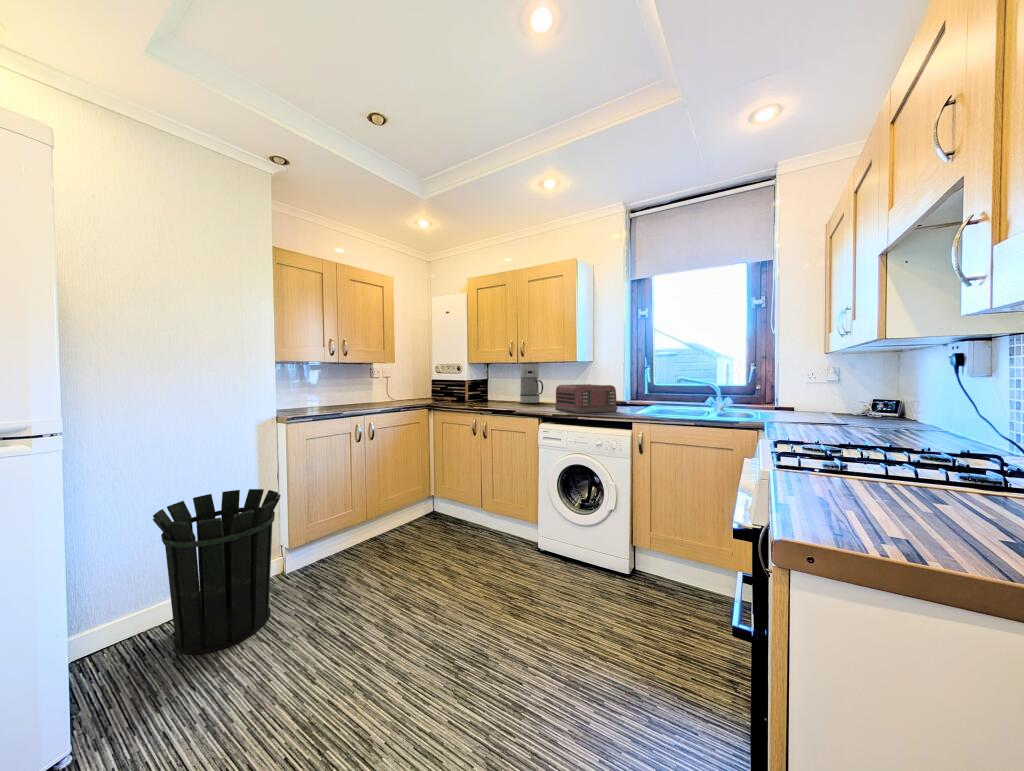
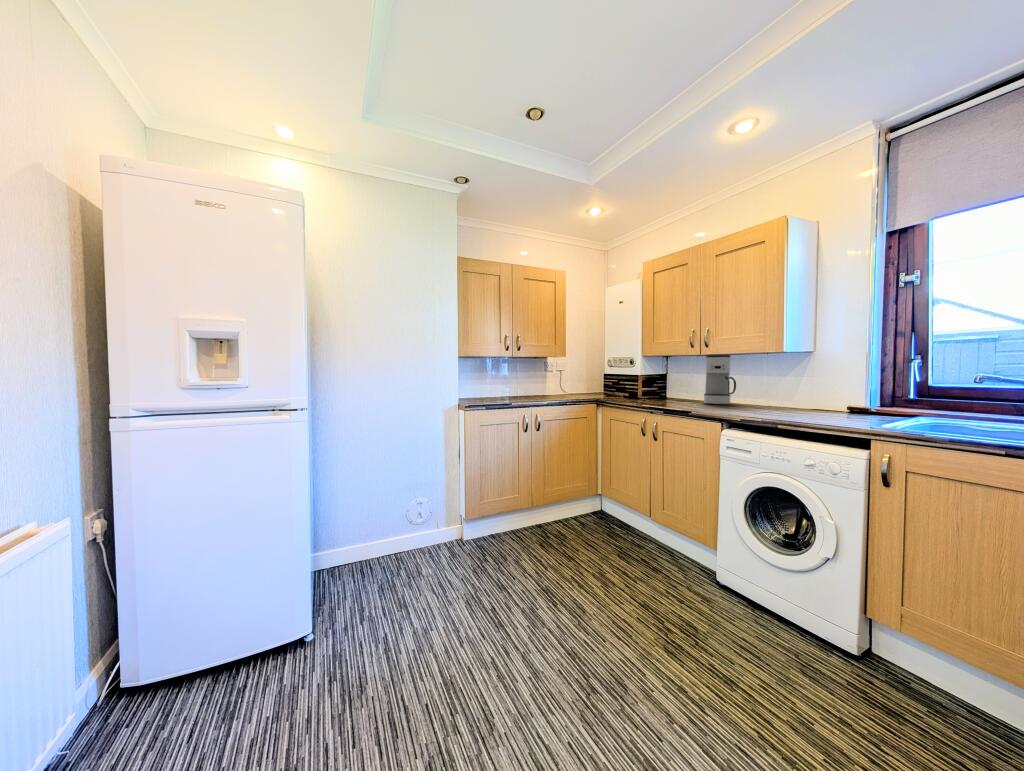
toaster: present [555,384,617,413] -> none [746,383,847,421]
waste bin: present [153,489,281,655] -> none [370,463,455,590]

